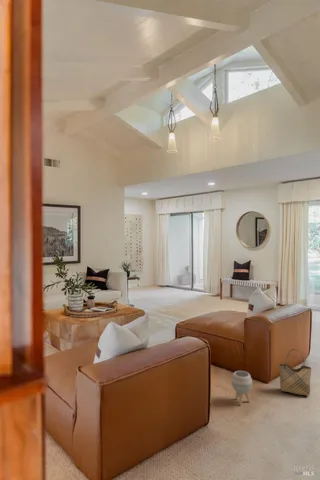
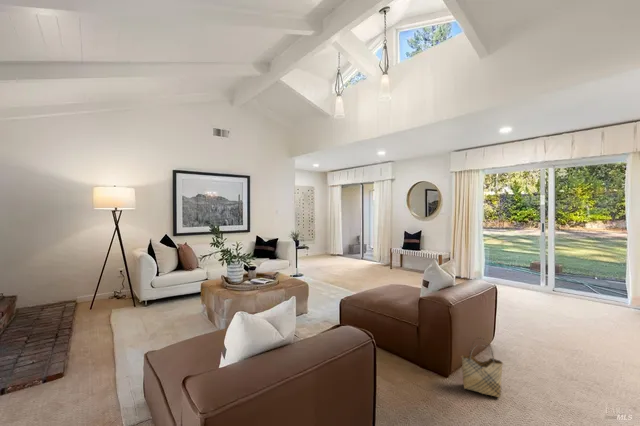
planter: present [231,371,252,405] -> none [404,364,430,409]

